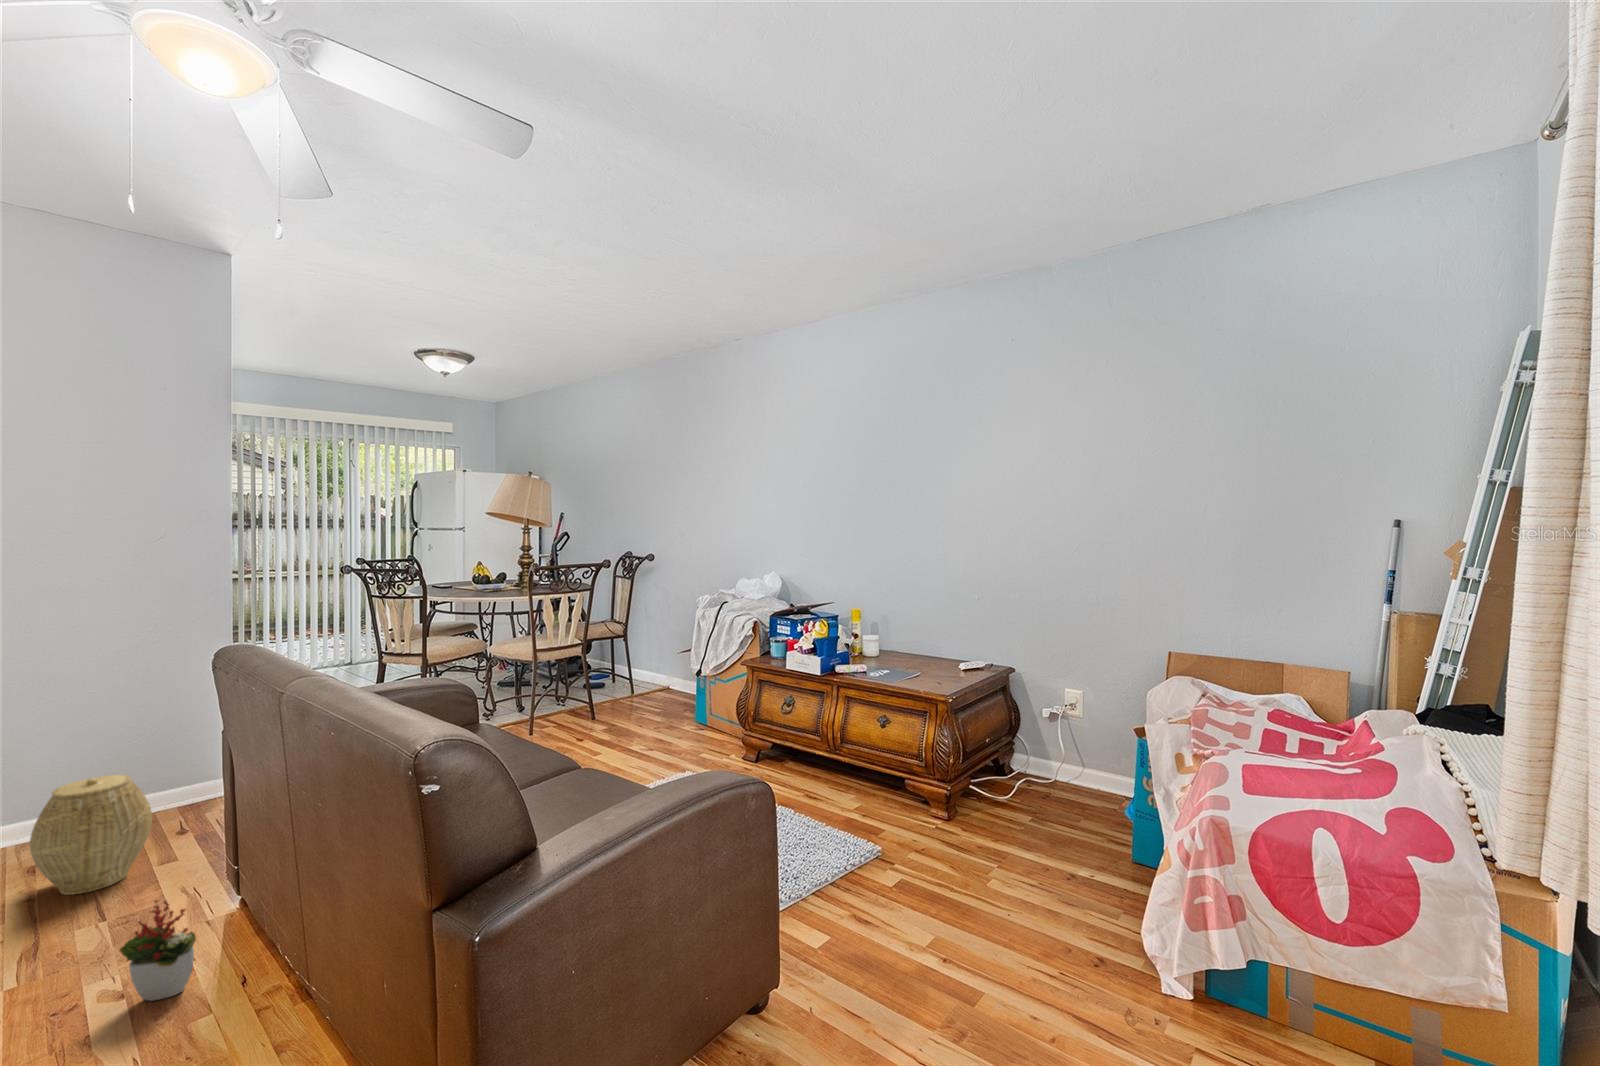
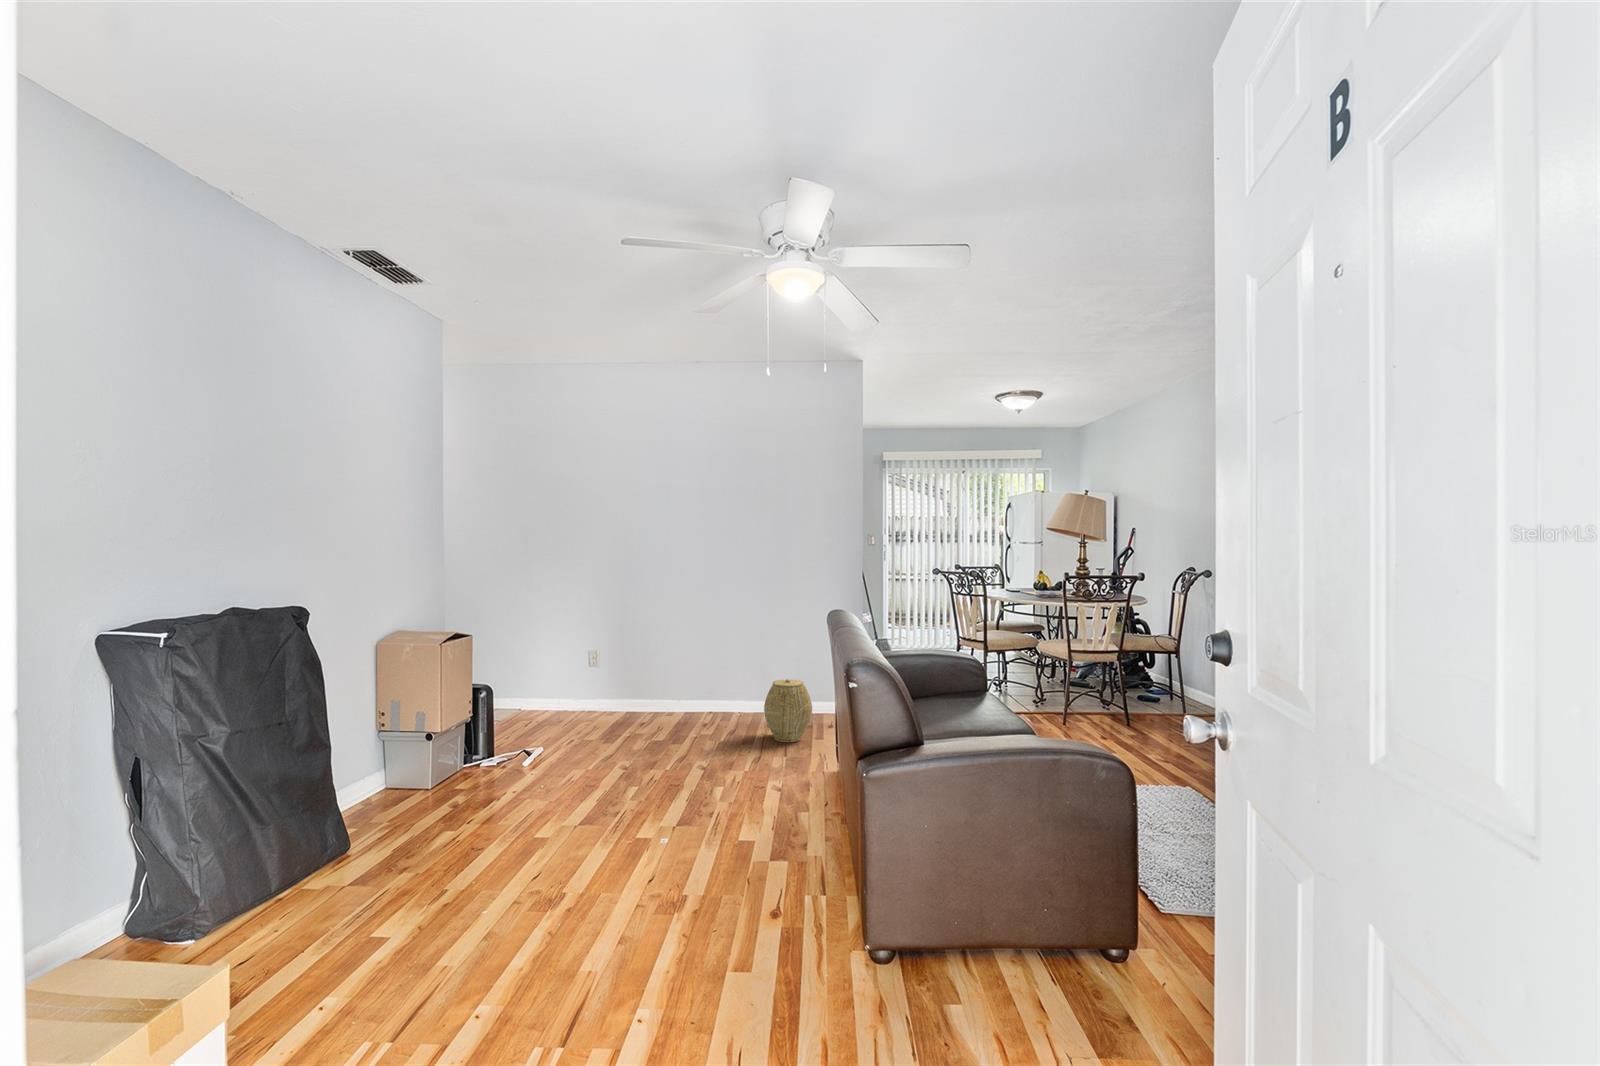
decorative plant: present [120,900,196,1001] -> none [778,742,807,798]

